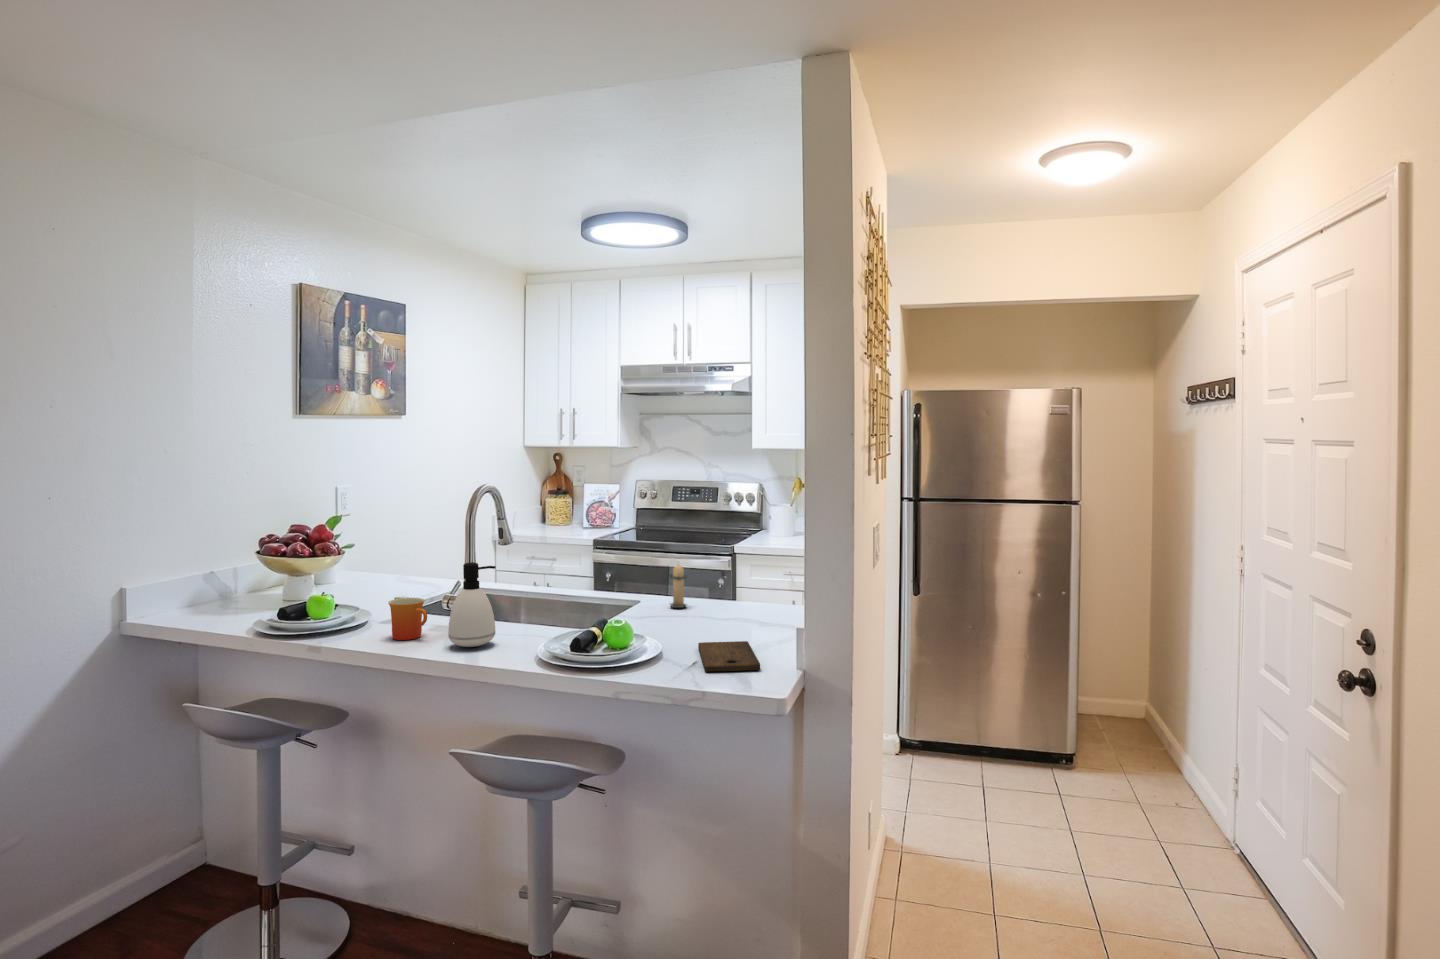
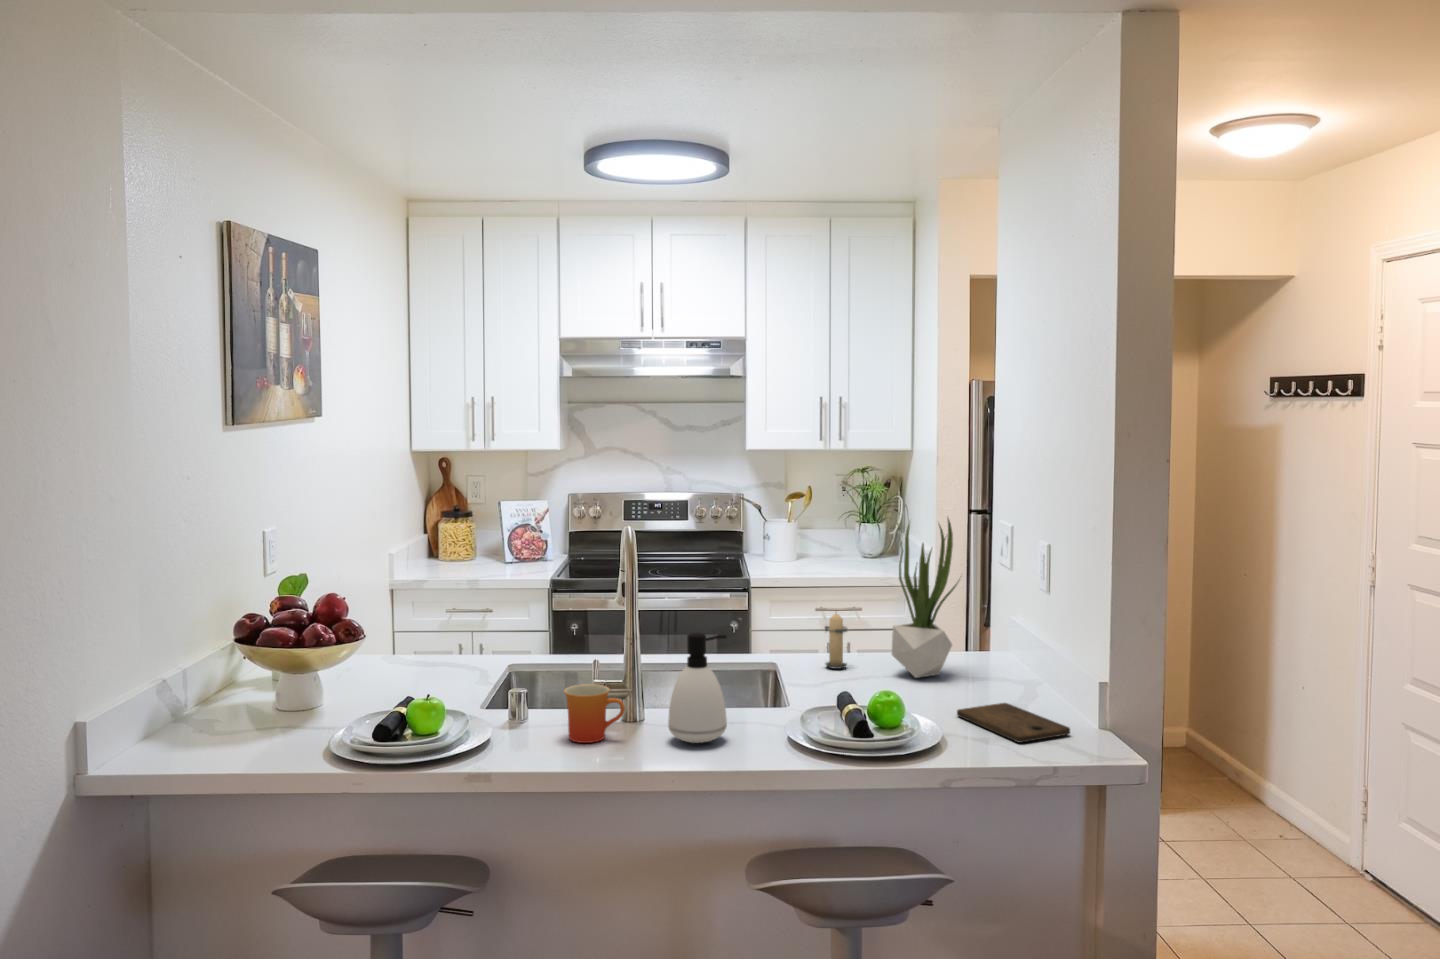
potted plant: none [707,488,763,619] -> present [892,519,958,678]

